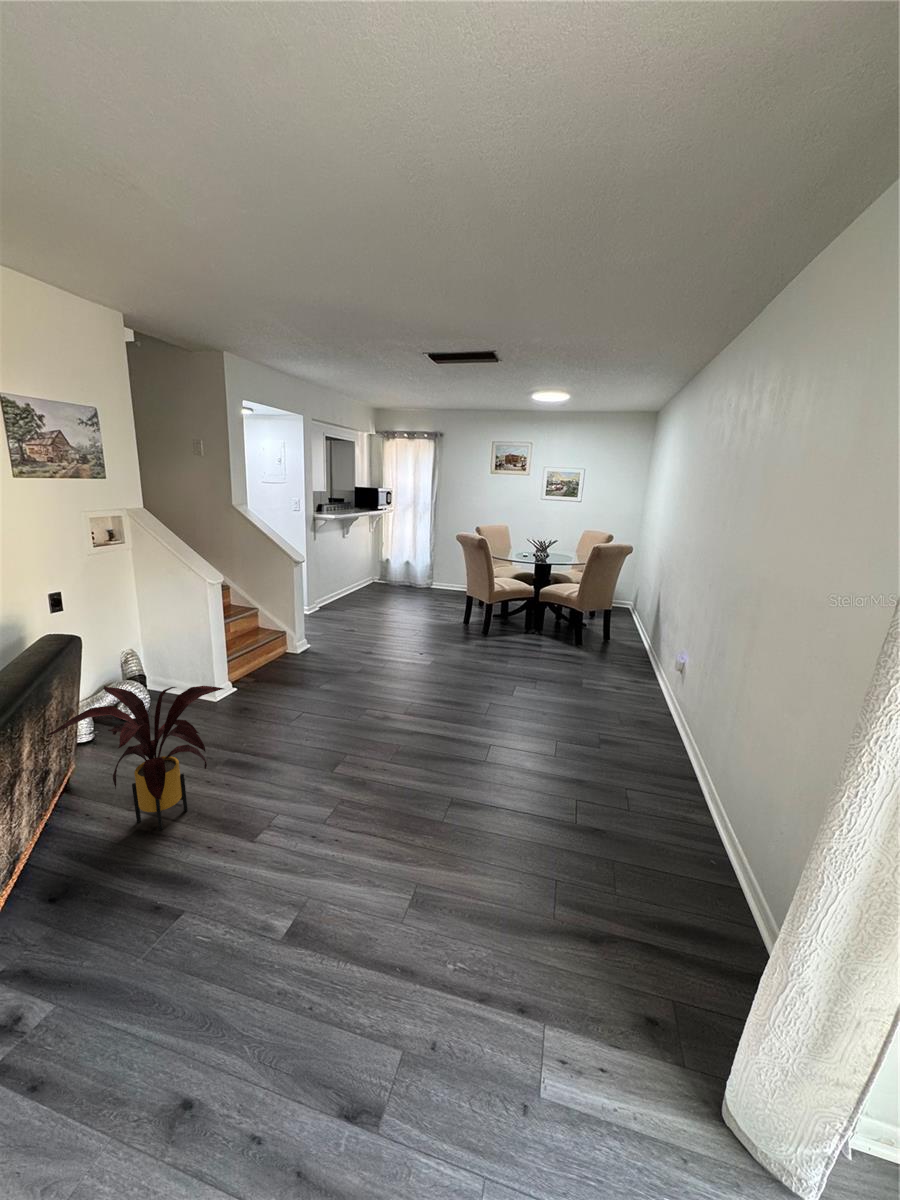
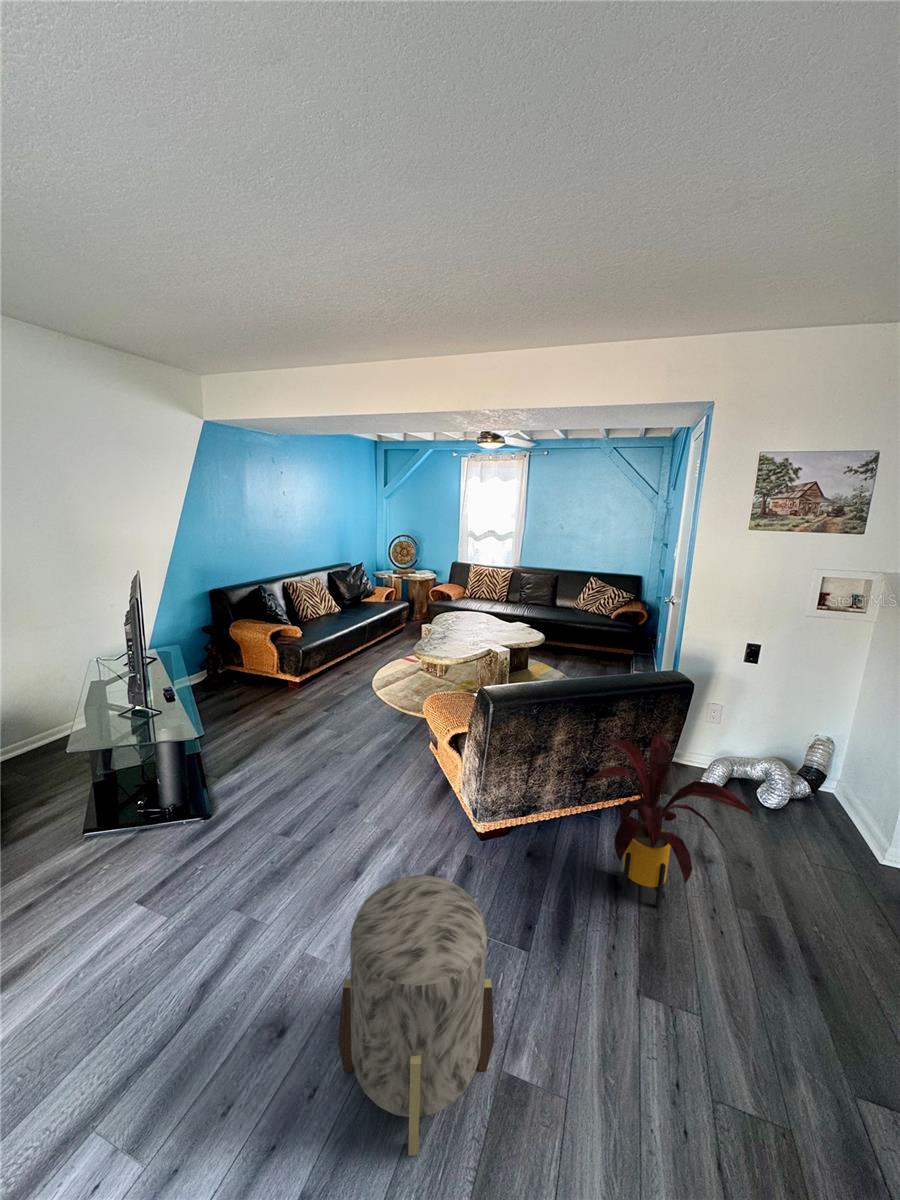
ottoman: none [176,841,334,1109] -> present [338,875,494,1156]

